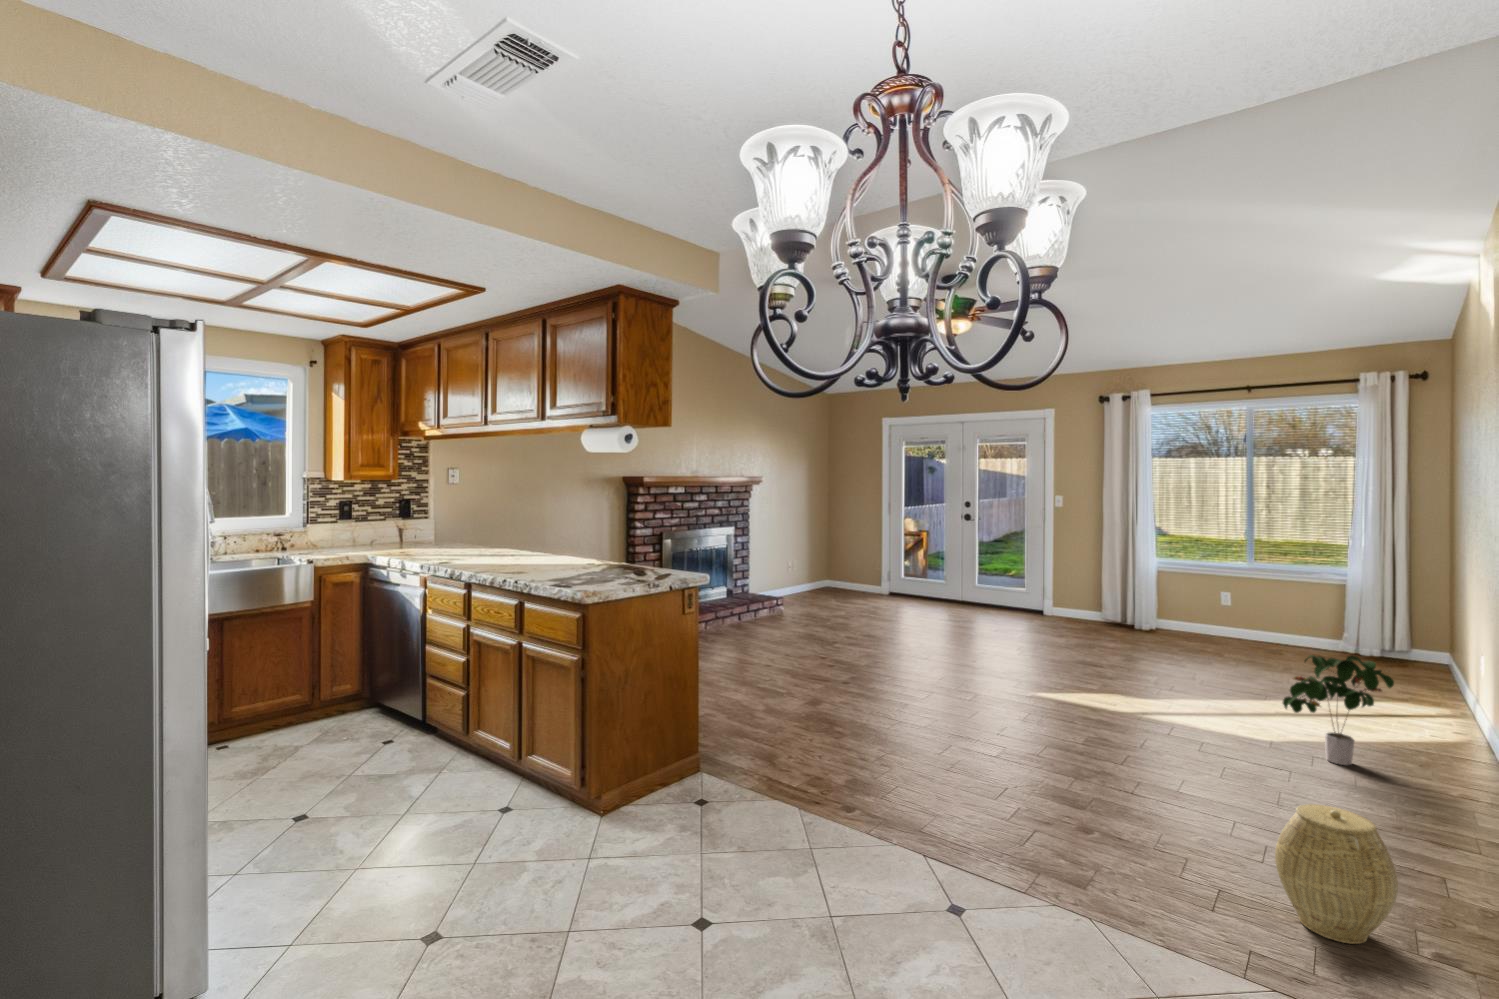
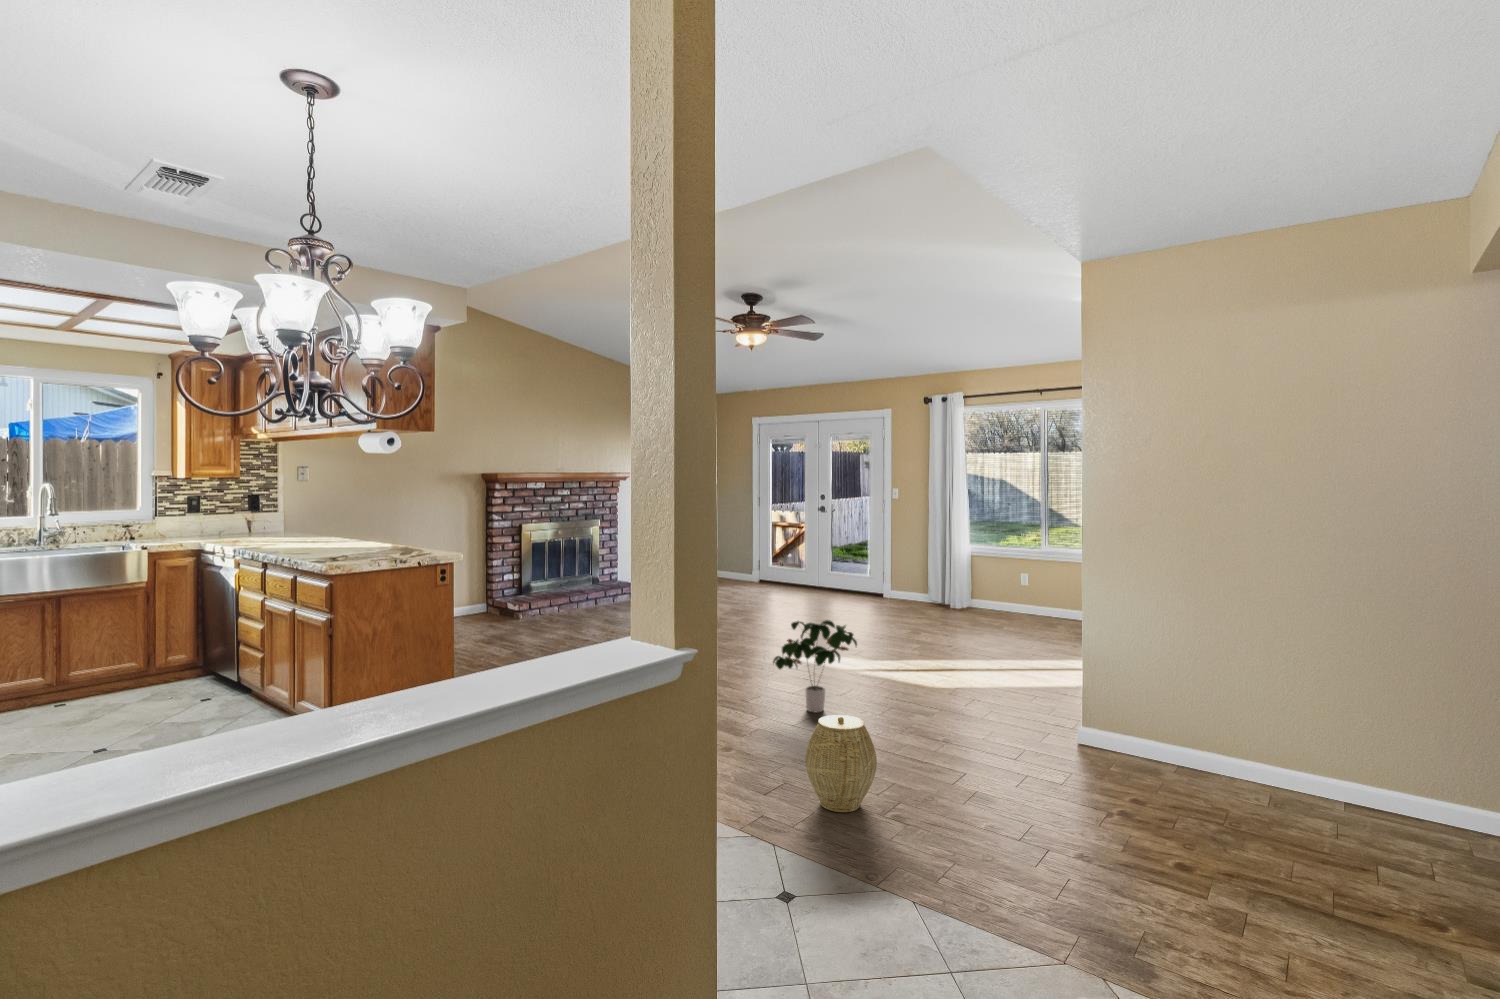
potted plant: present [1283,655,1394,765] -> present [773,620,857,712]

